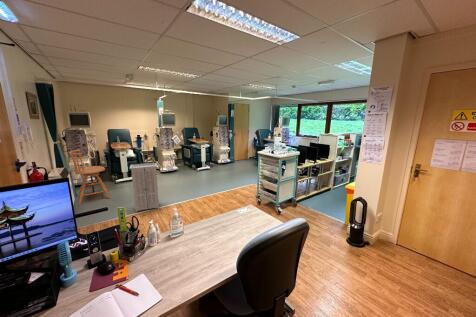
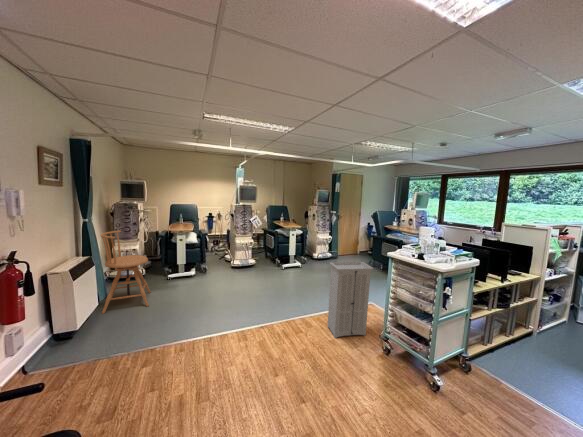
storage cabinet: present [129,163,159,212] -> present [328,261,374,338]

